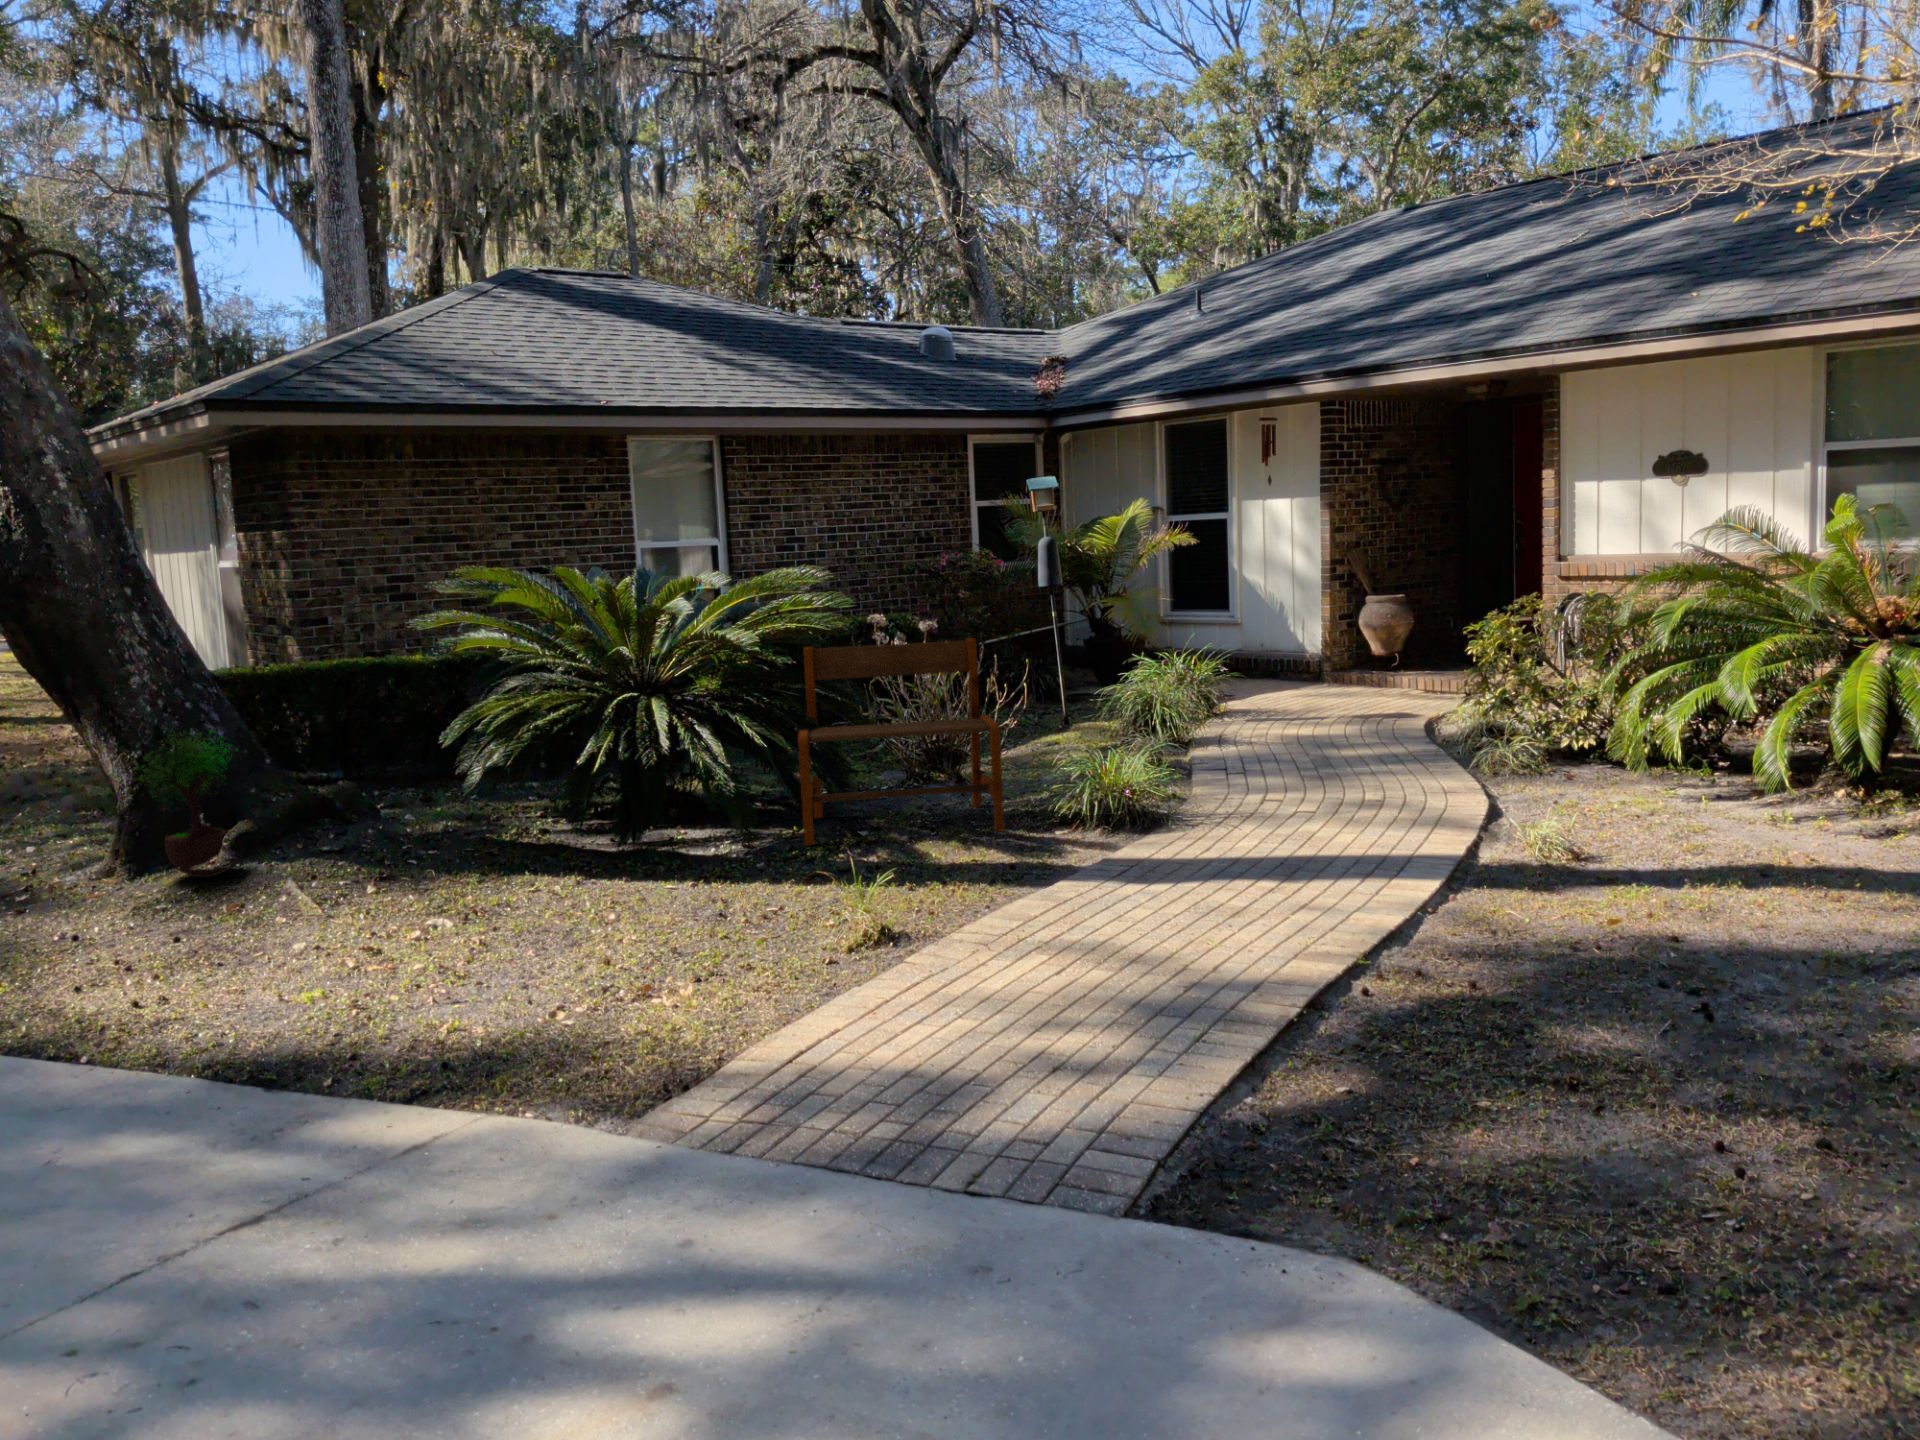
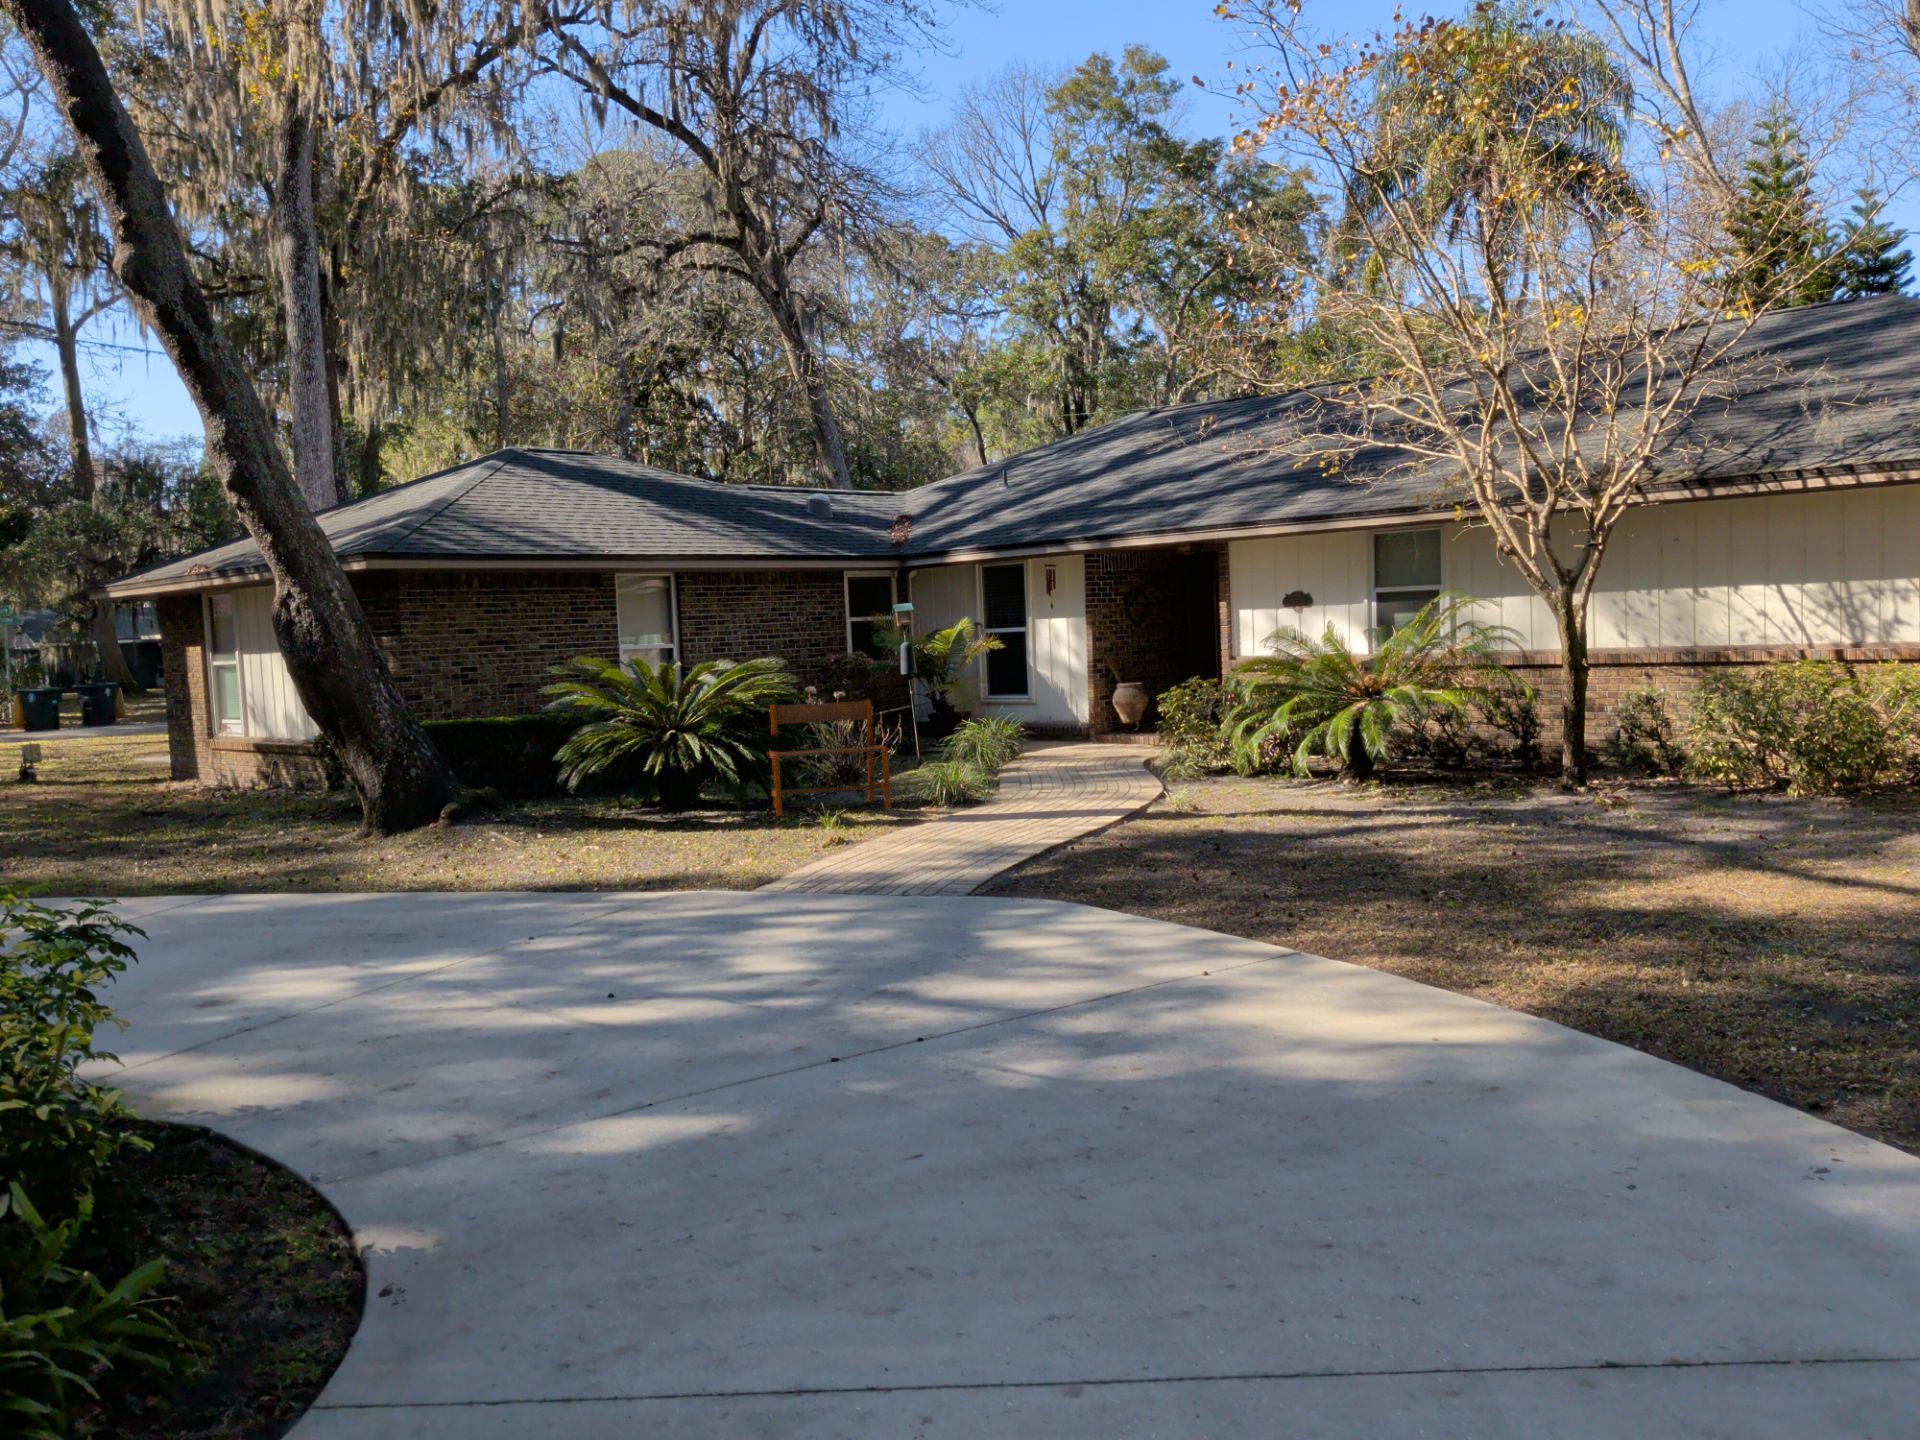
potted tree: present [134,731,238,877] -> none [385,746,444,840]

